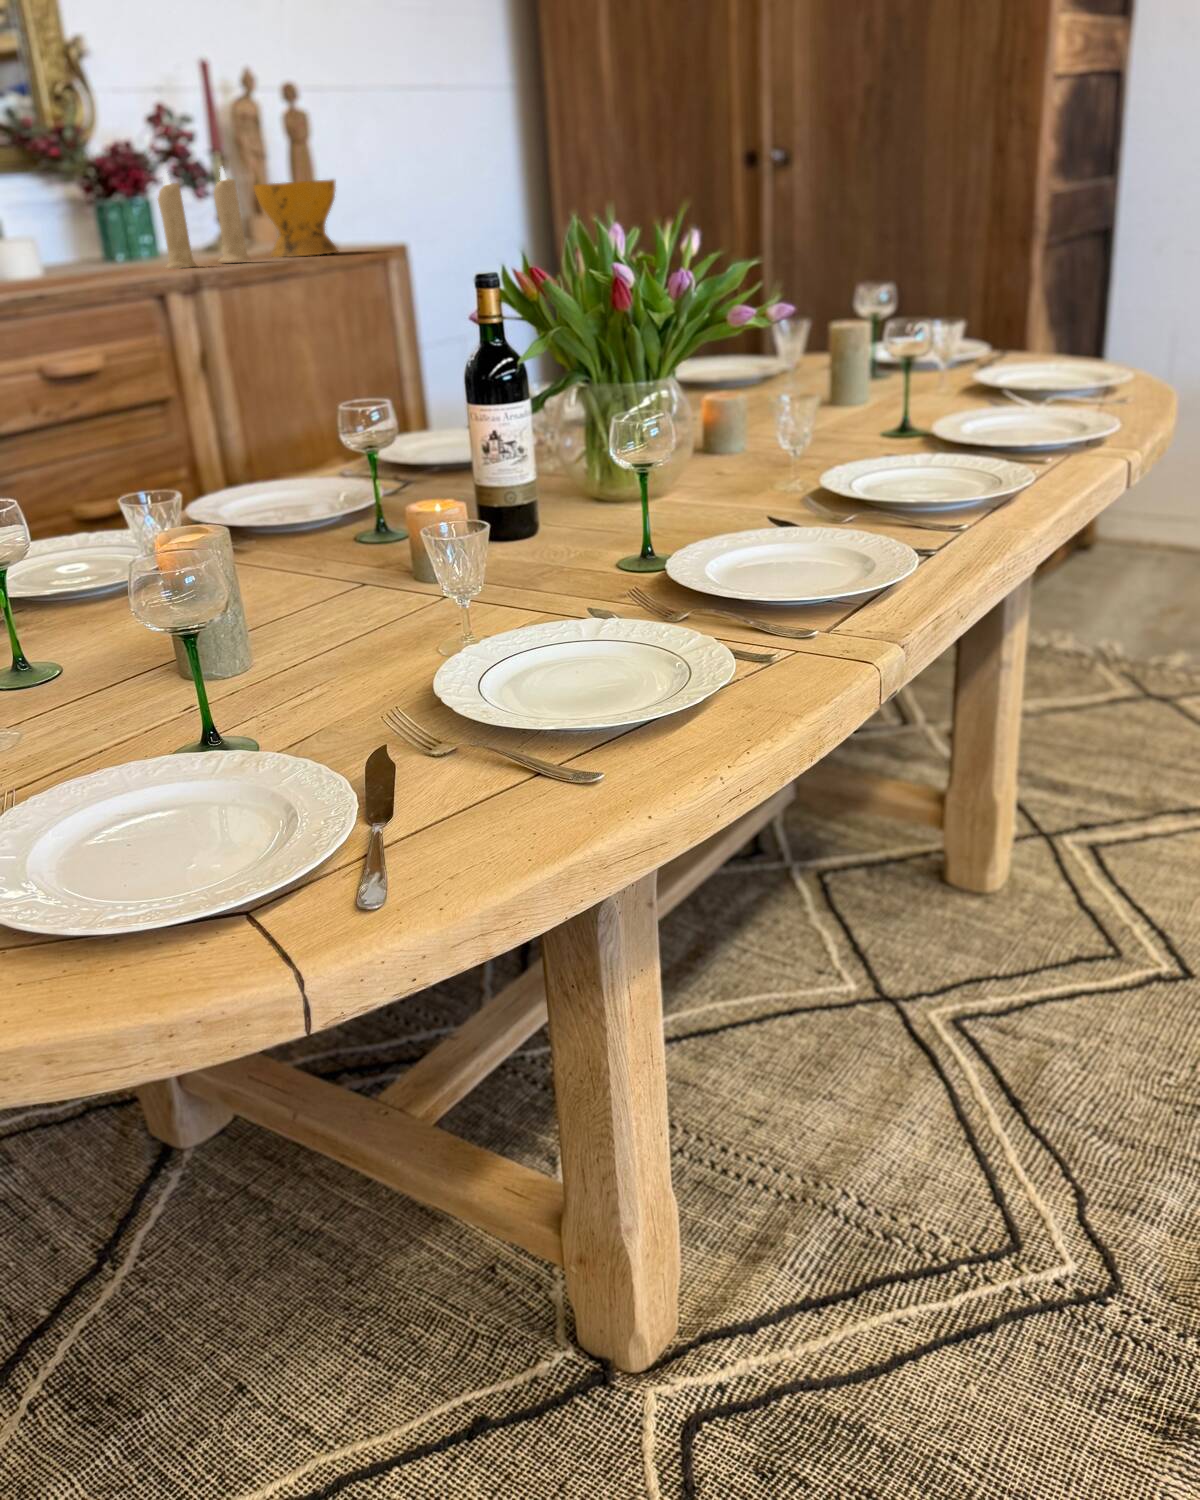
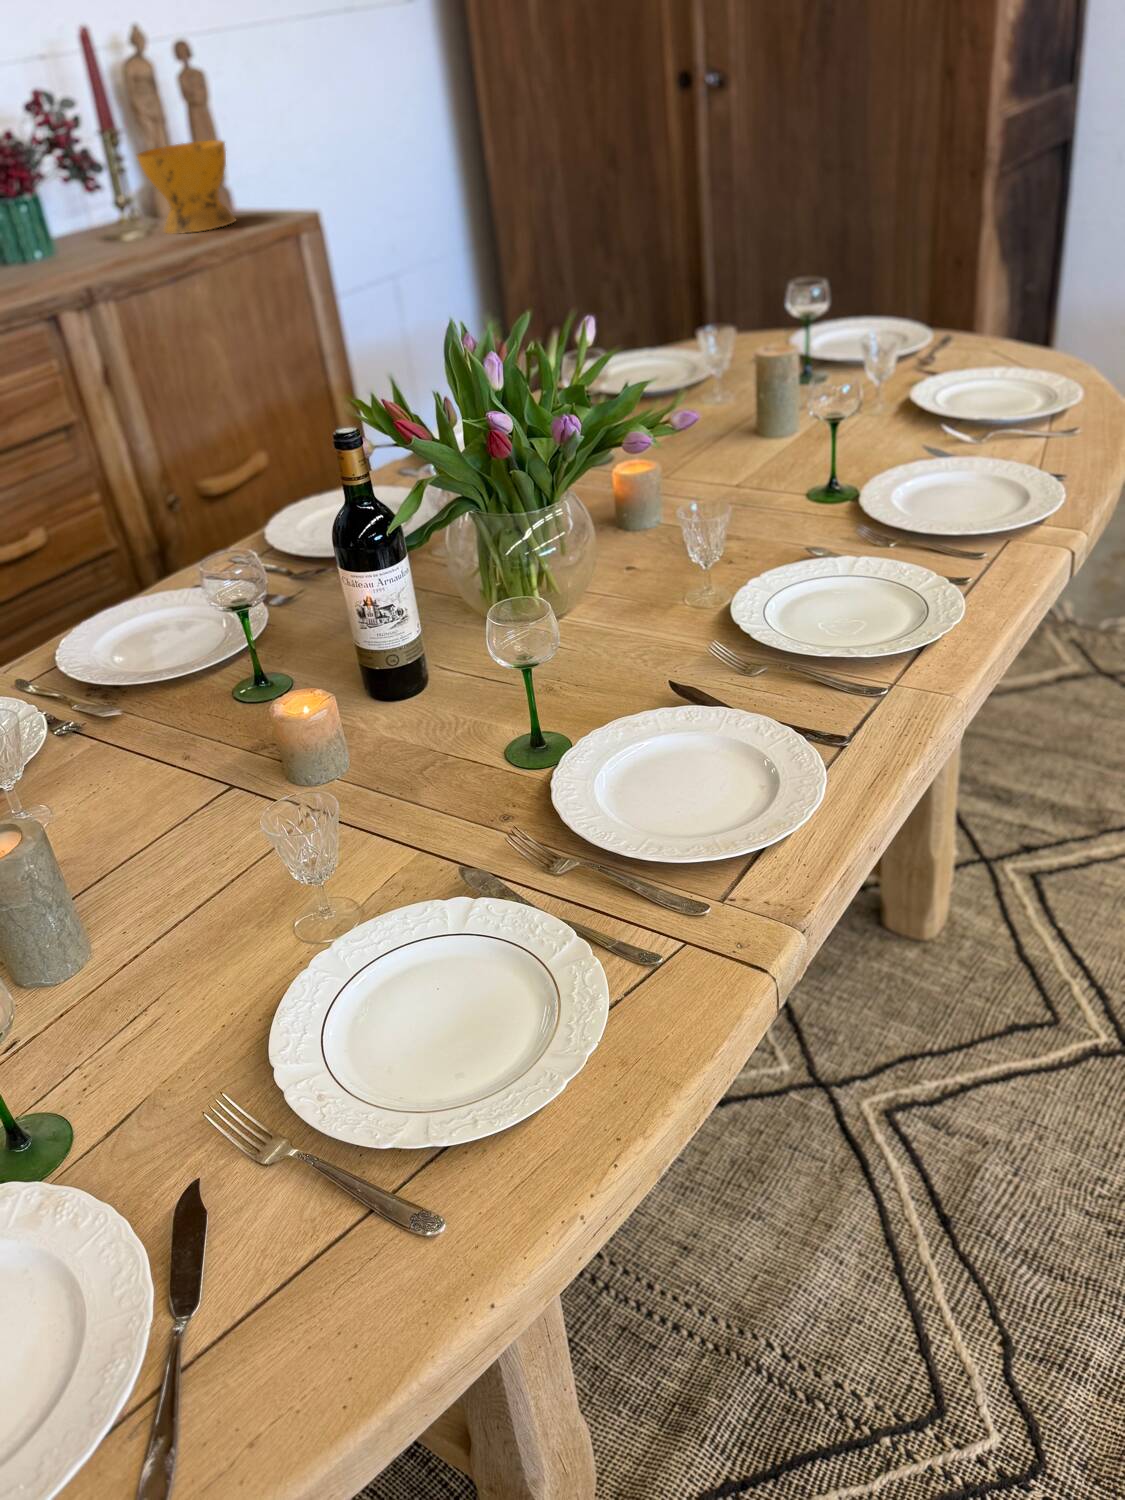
candle: present [158,167,250,269] -> none [16,146,139,274]

